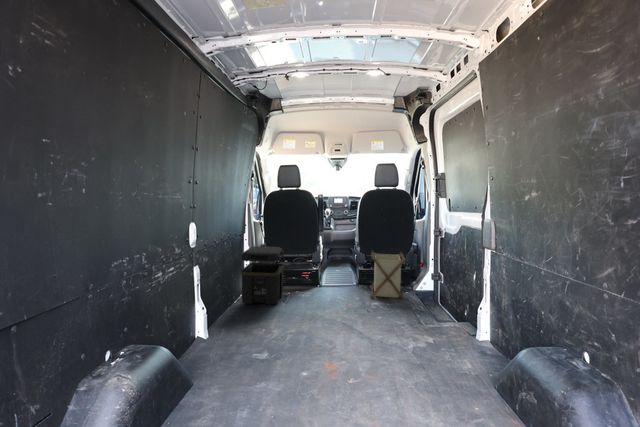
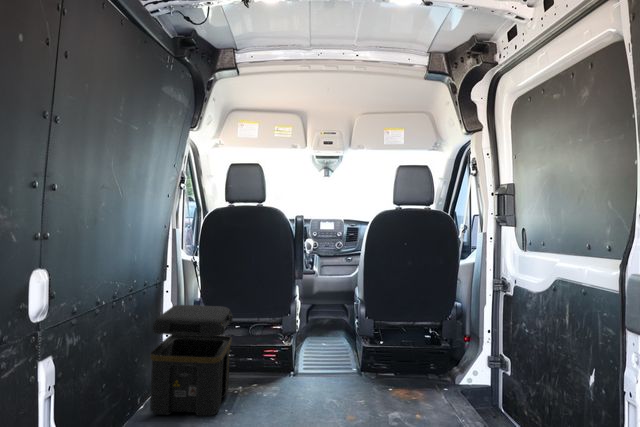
laundry basket: present [370,251,406,299] -> none [381,314,449,404]

